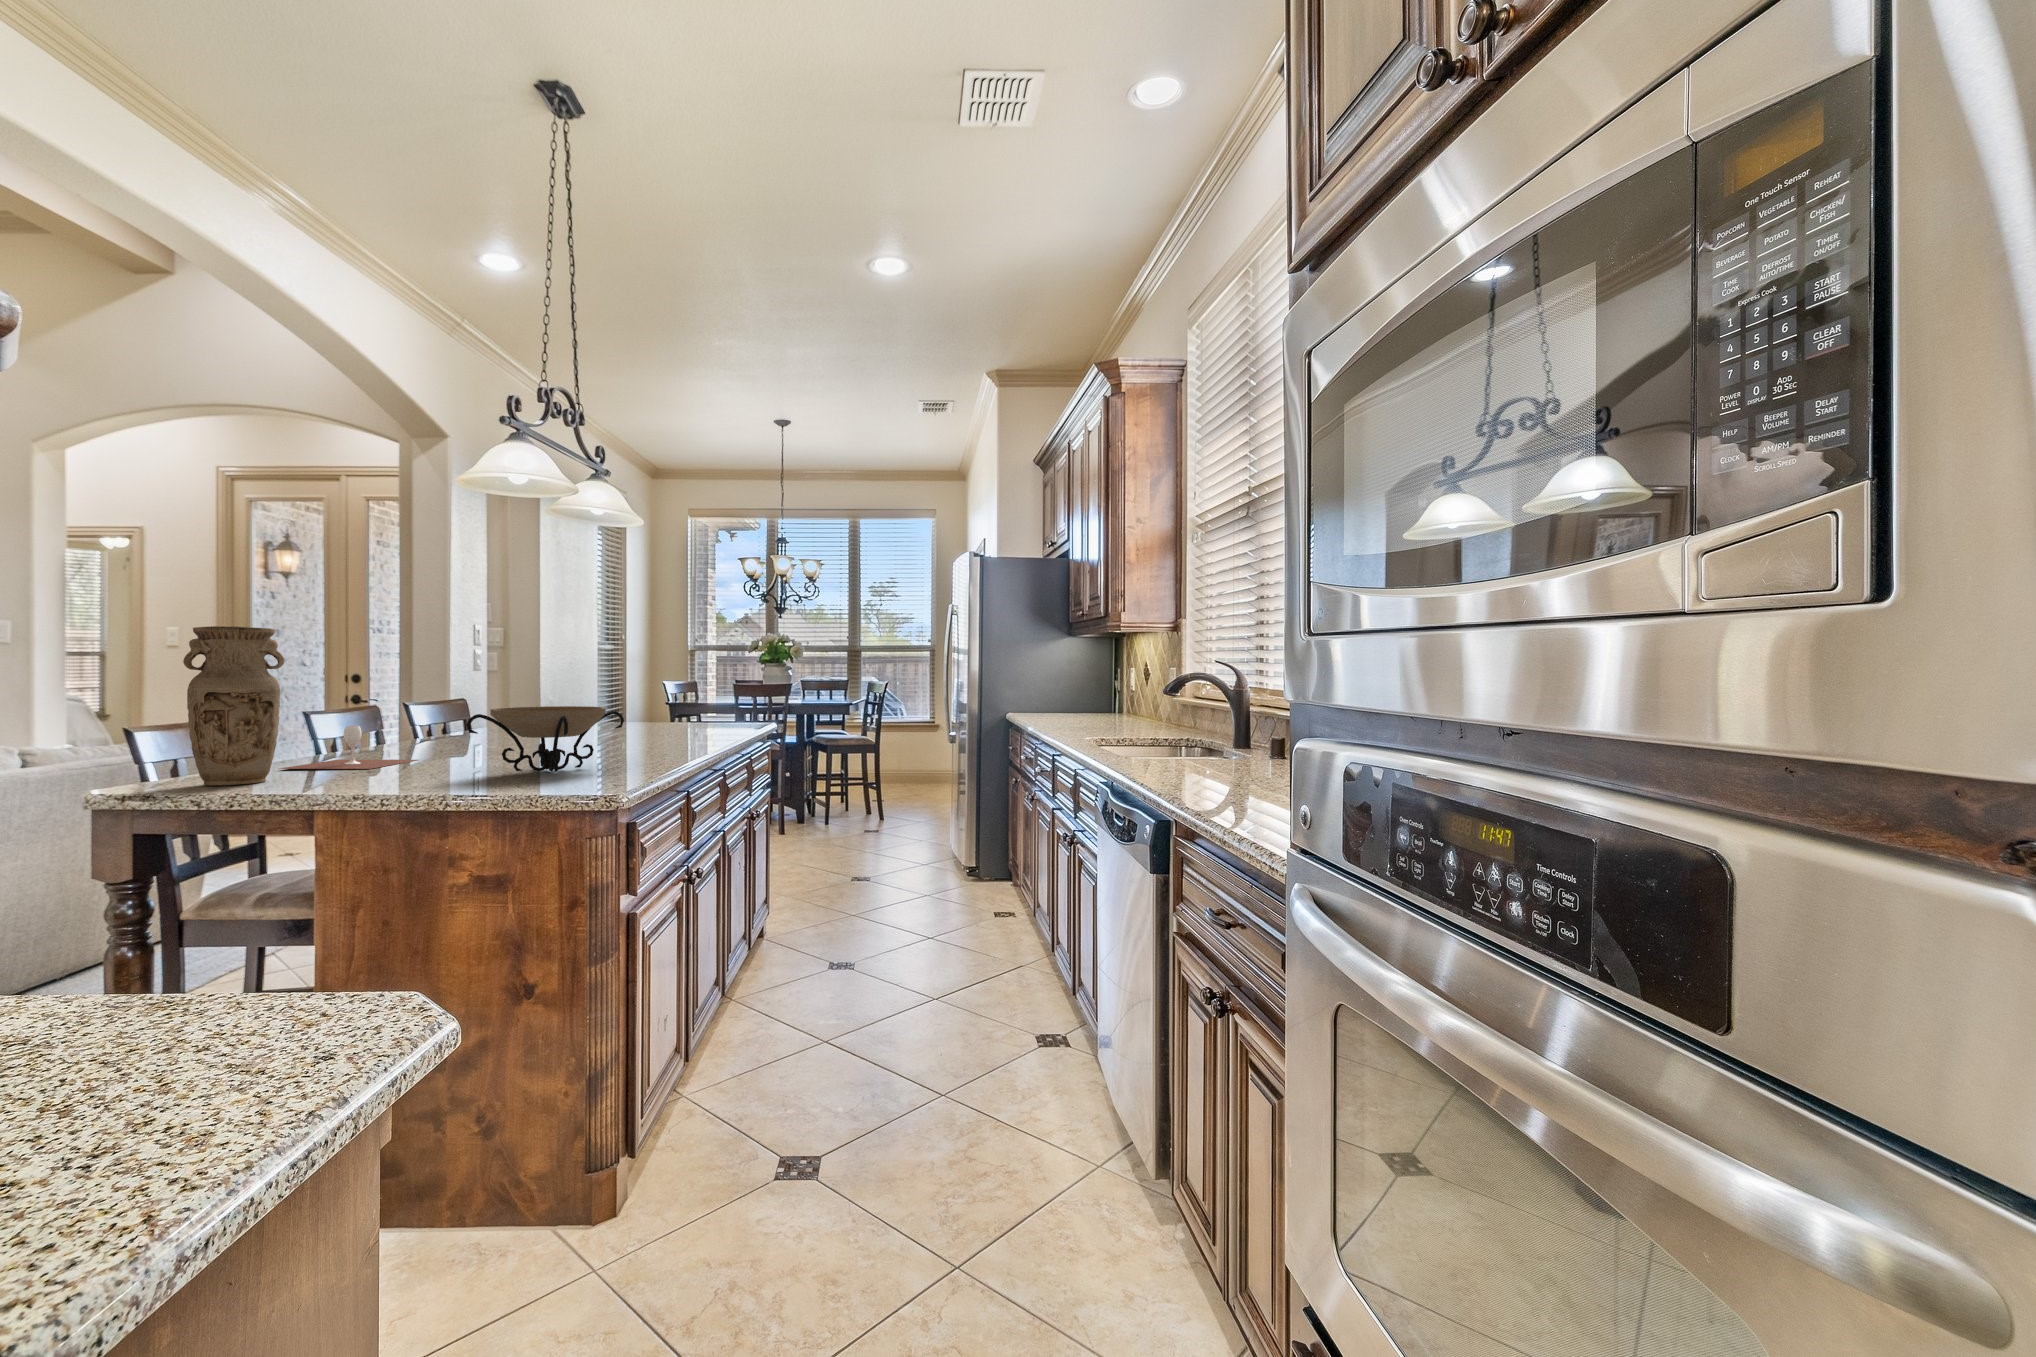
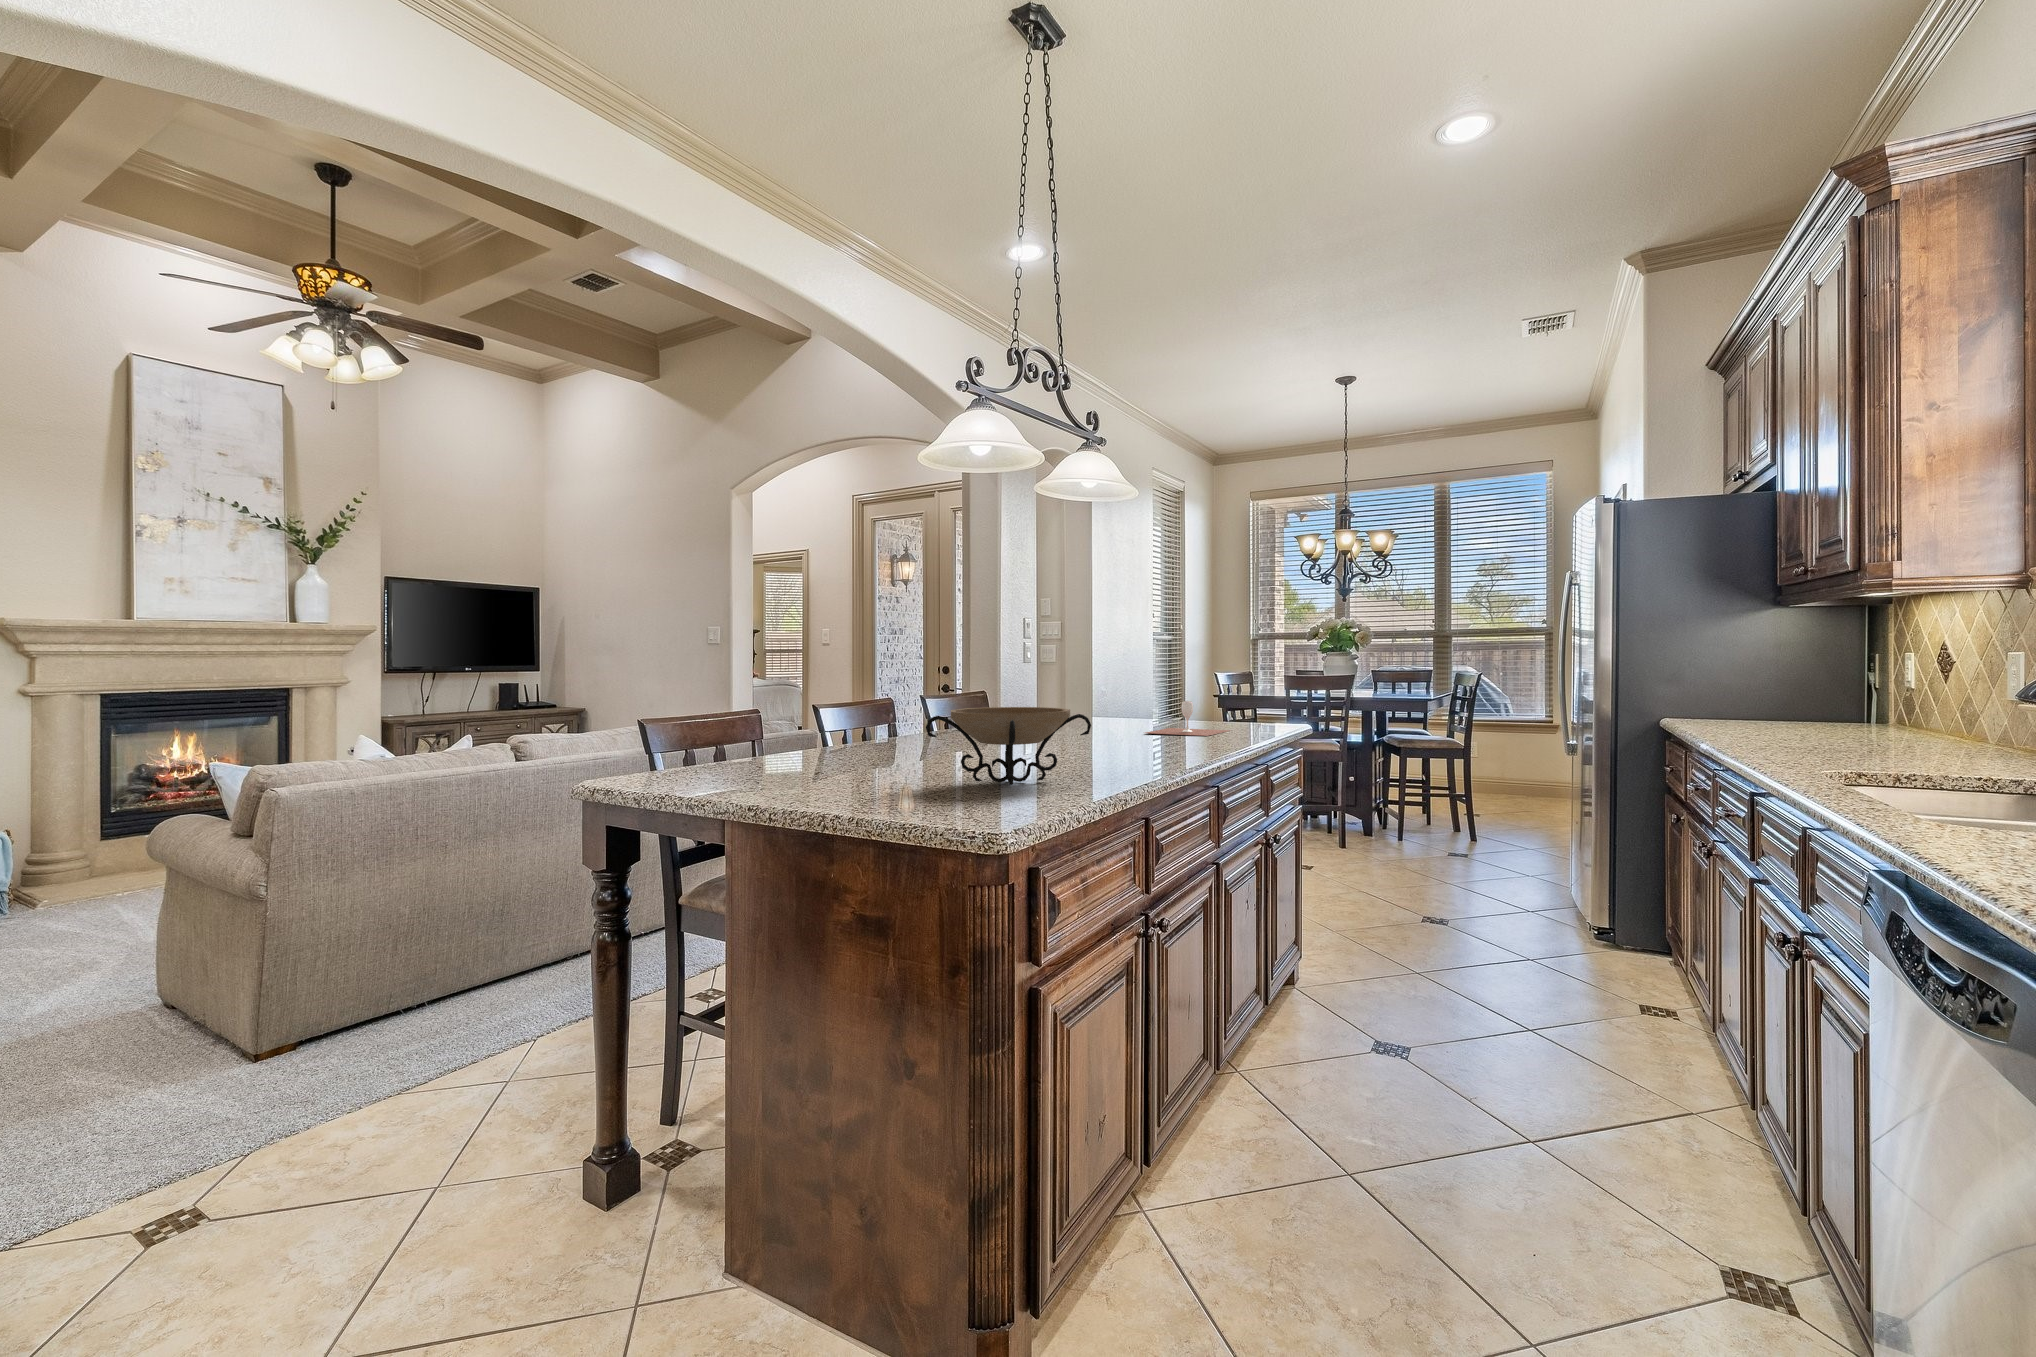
vase: present [183,626,284,785] -> none [714,626,789,779]
wine glass: present [279,726,418,769] -> present [1145,701,1230,736]

